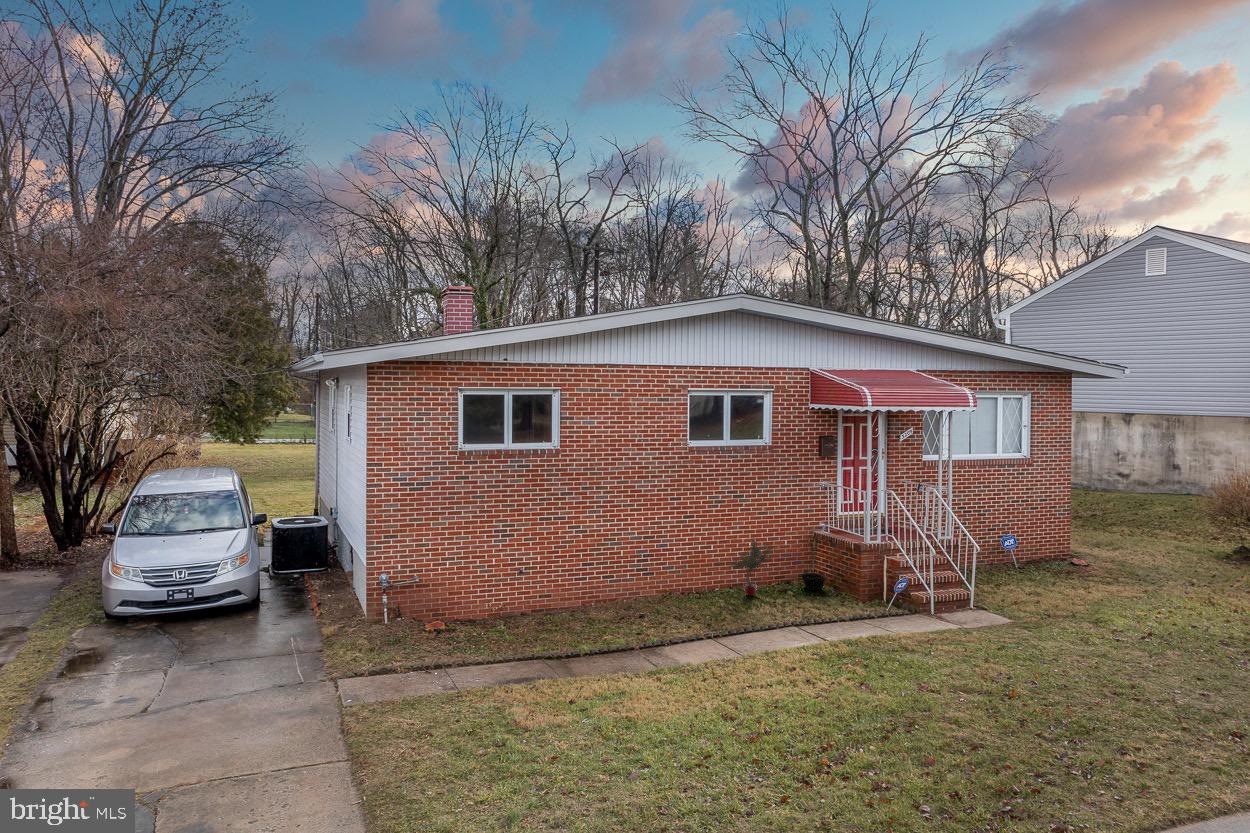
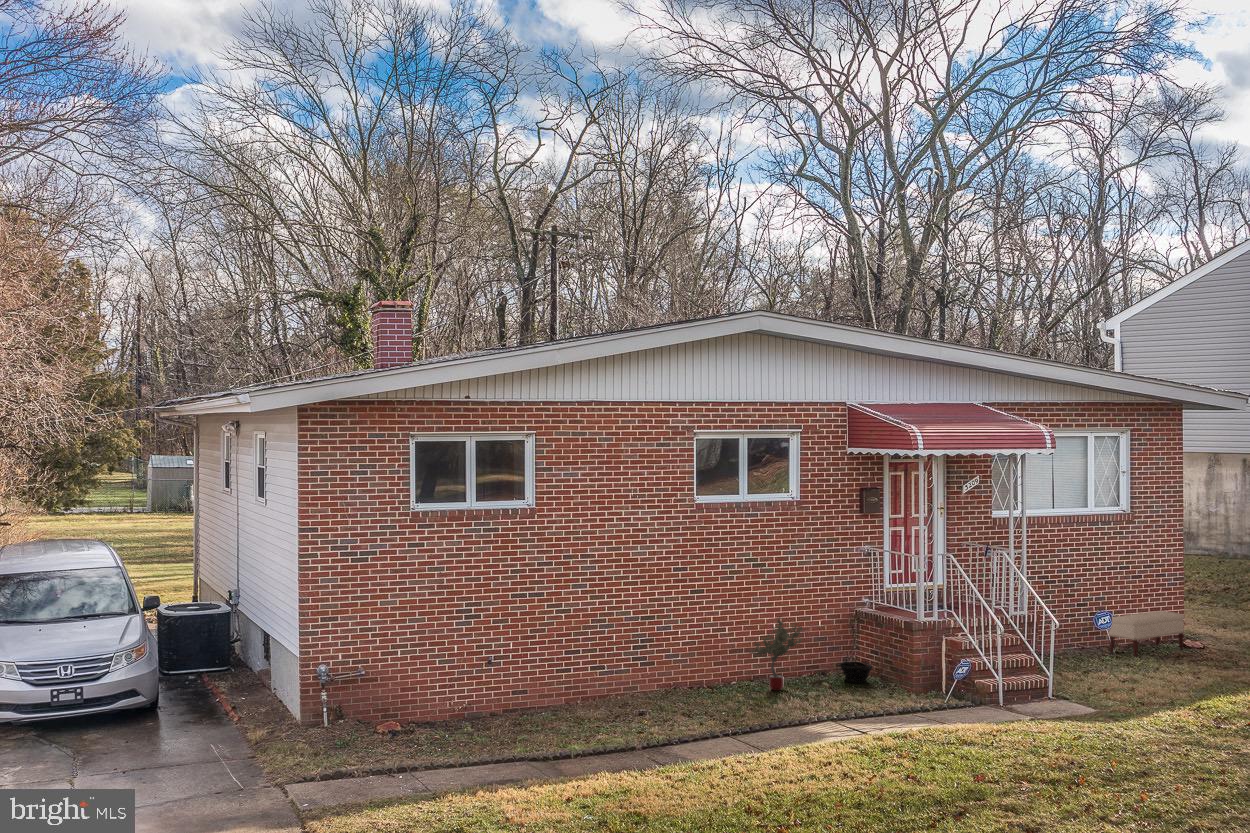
bench: none [1012,535,1072,572] -> present [1109,611,1184,657]

